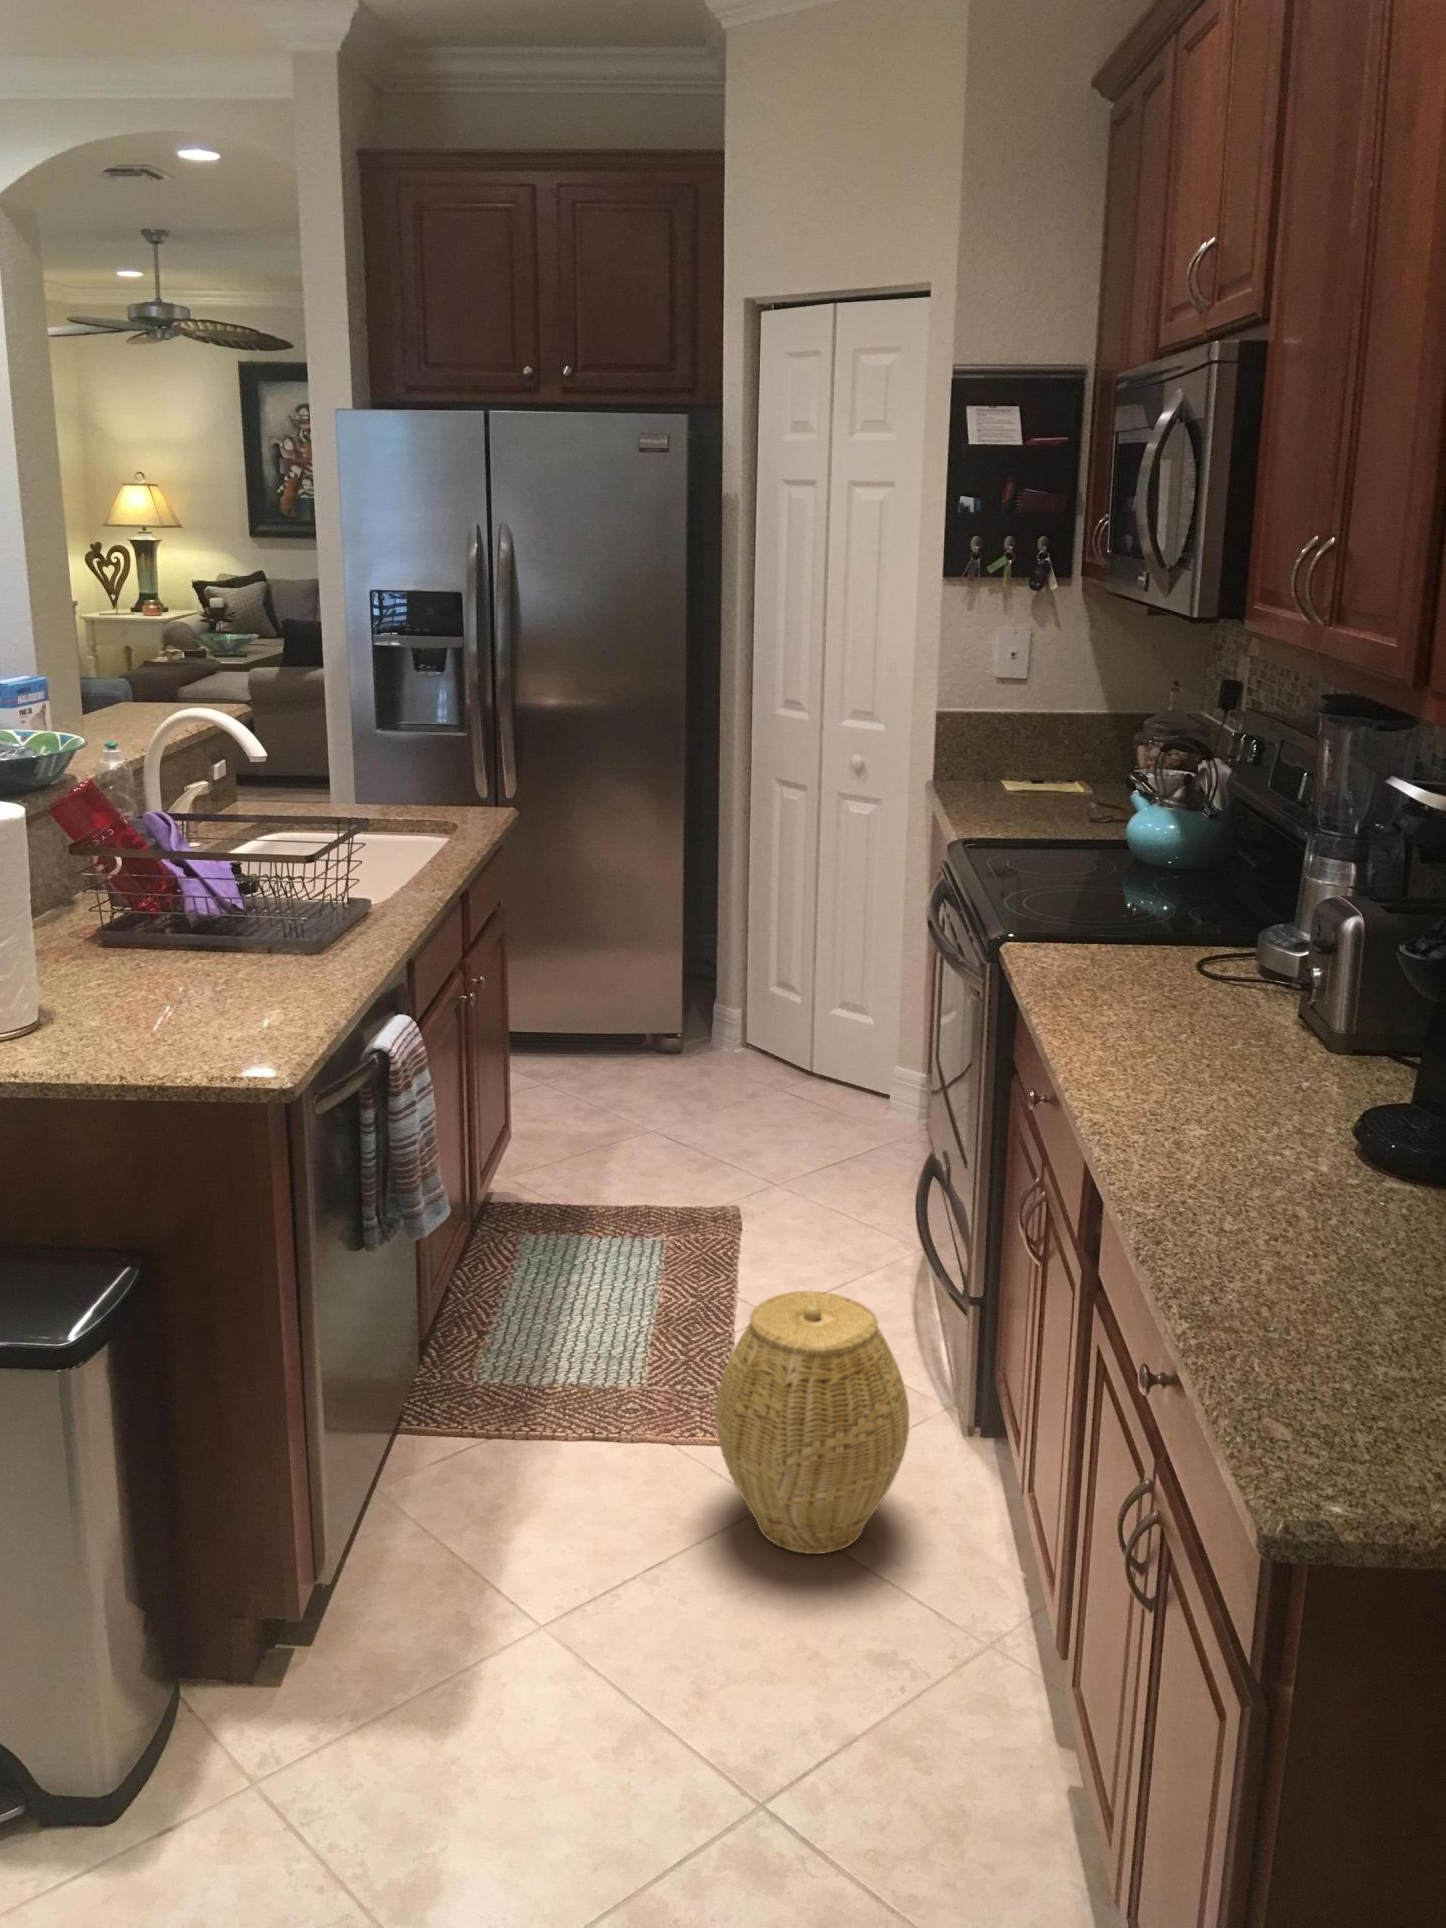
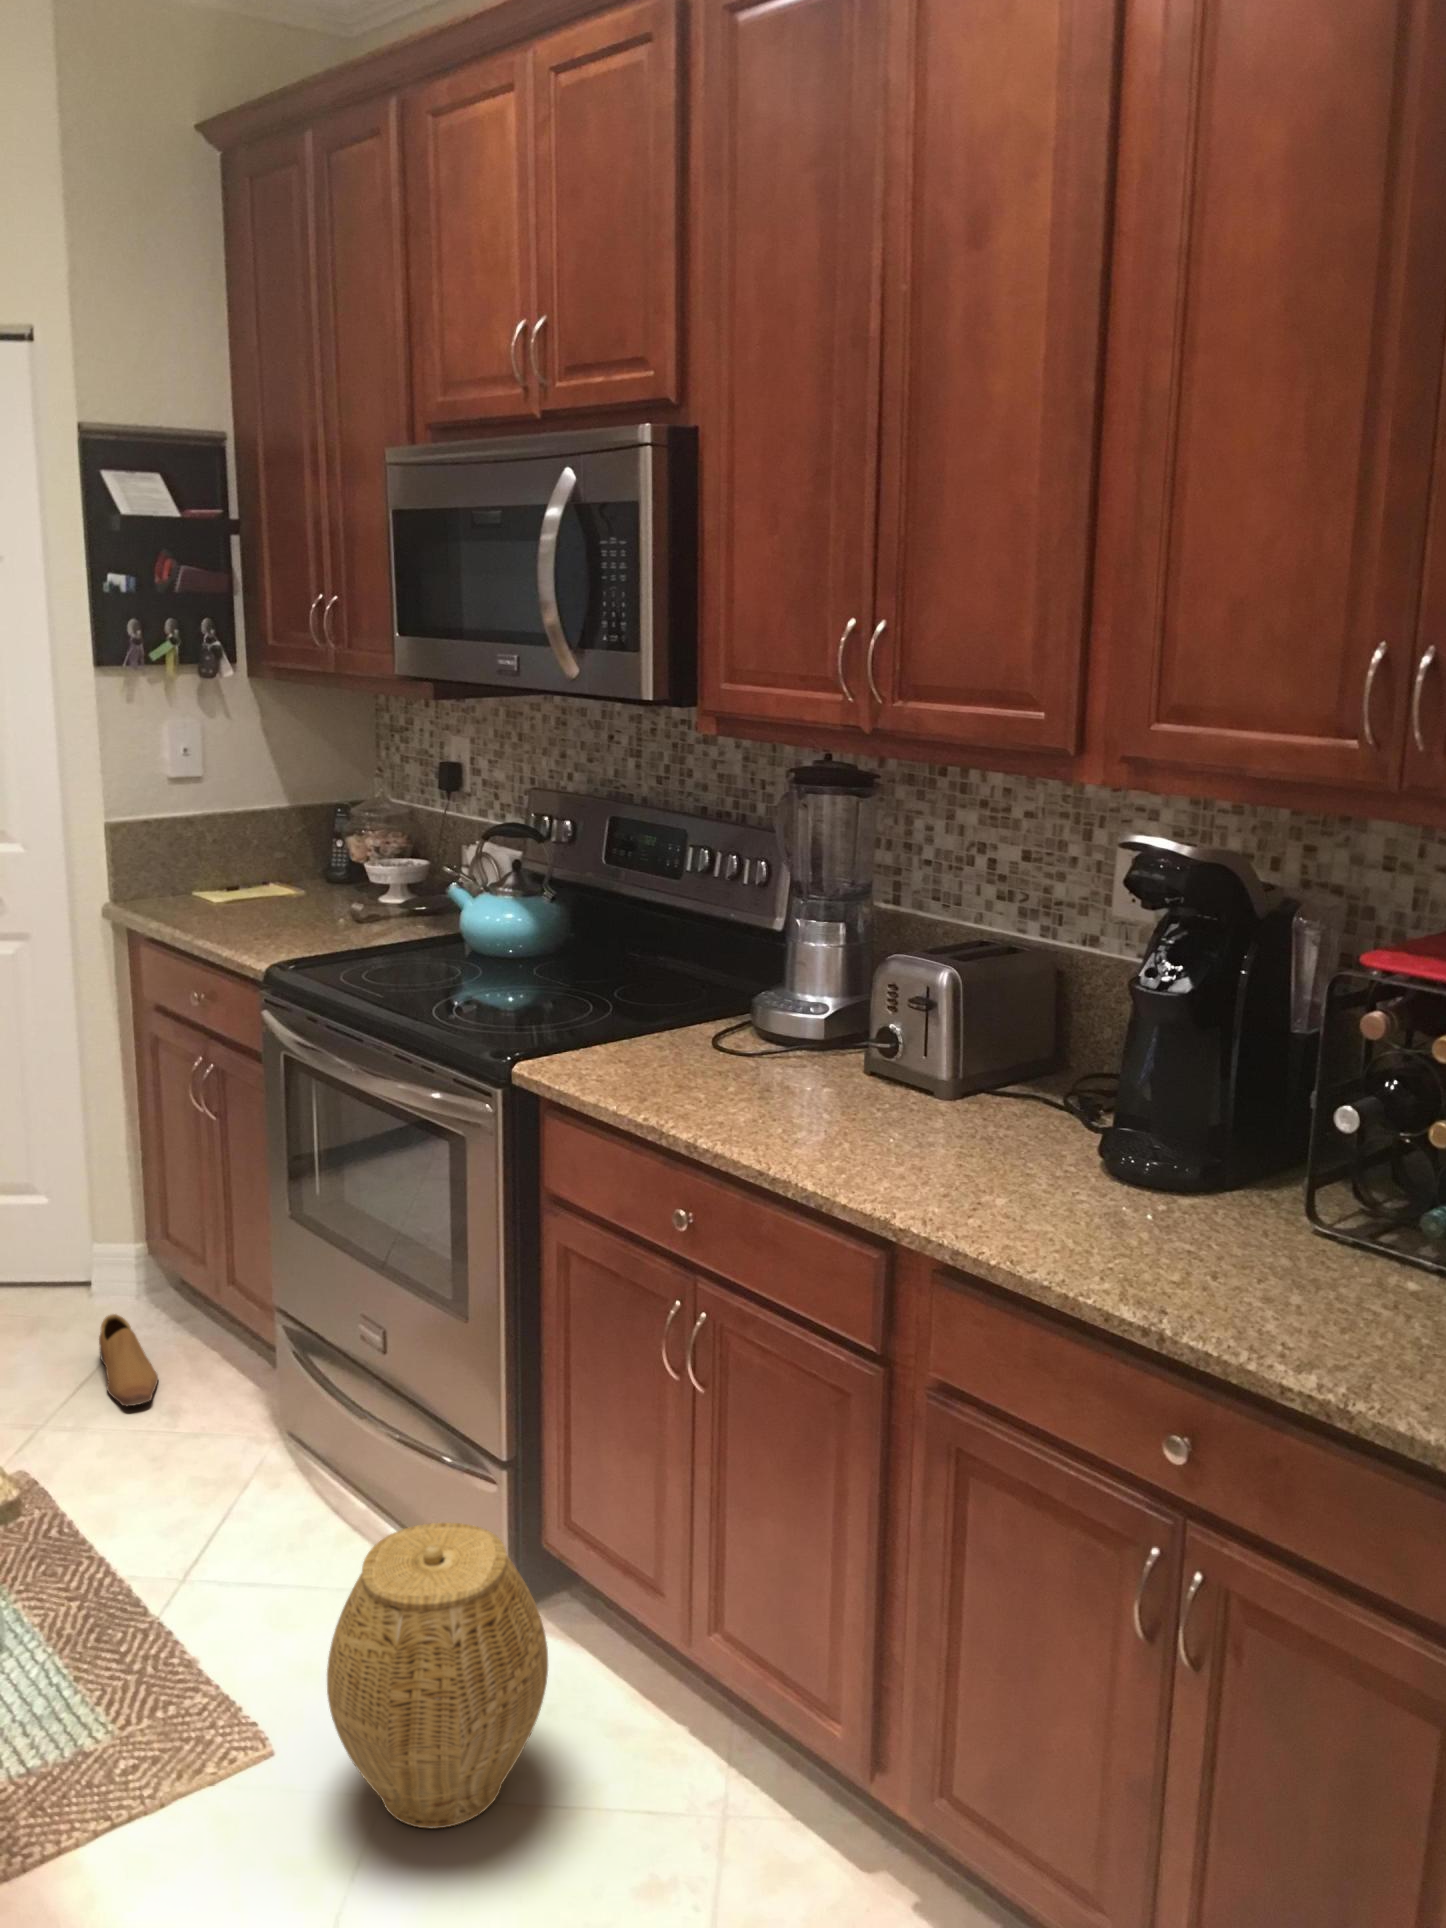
shoe: none [837,1123,882,1194] -> present [99,1314,158,1406]

